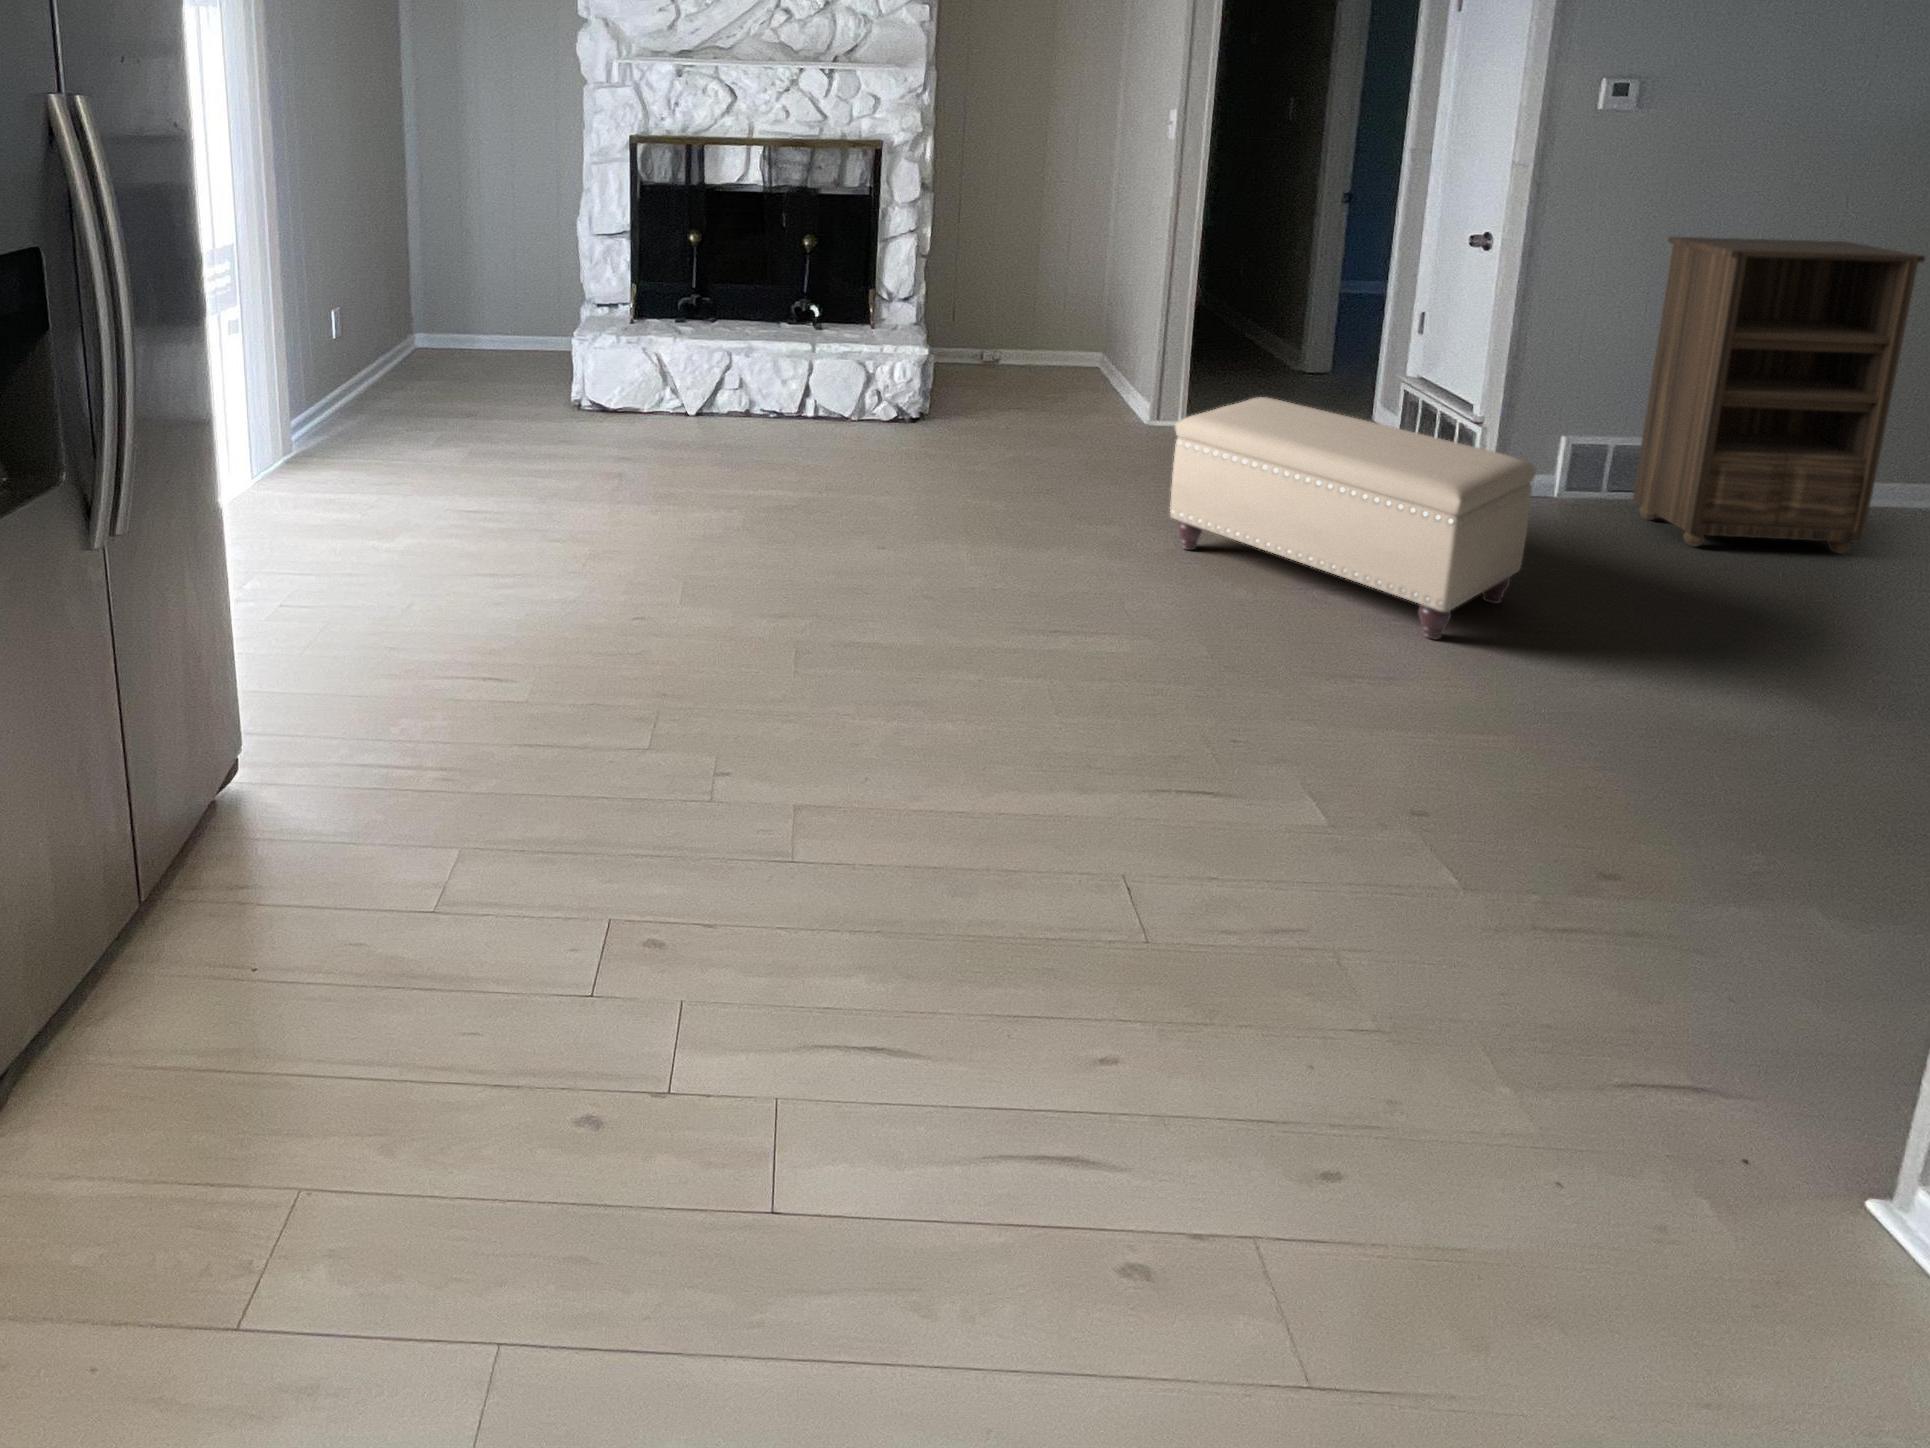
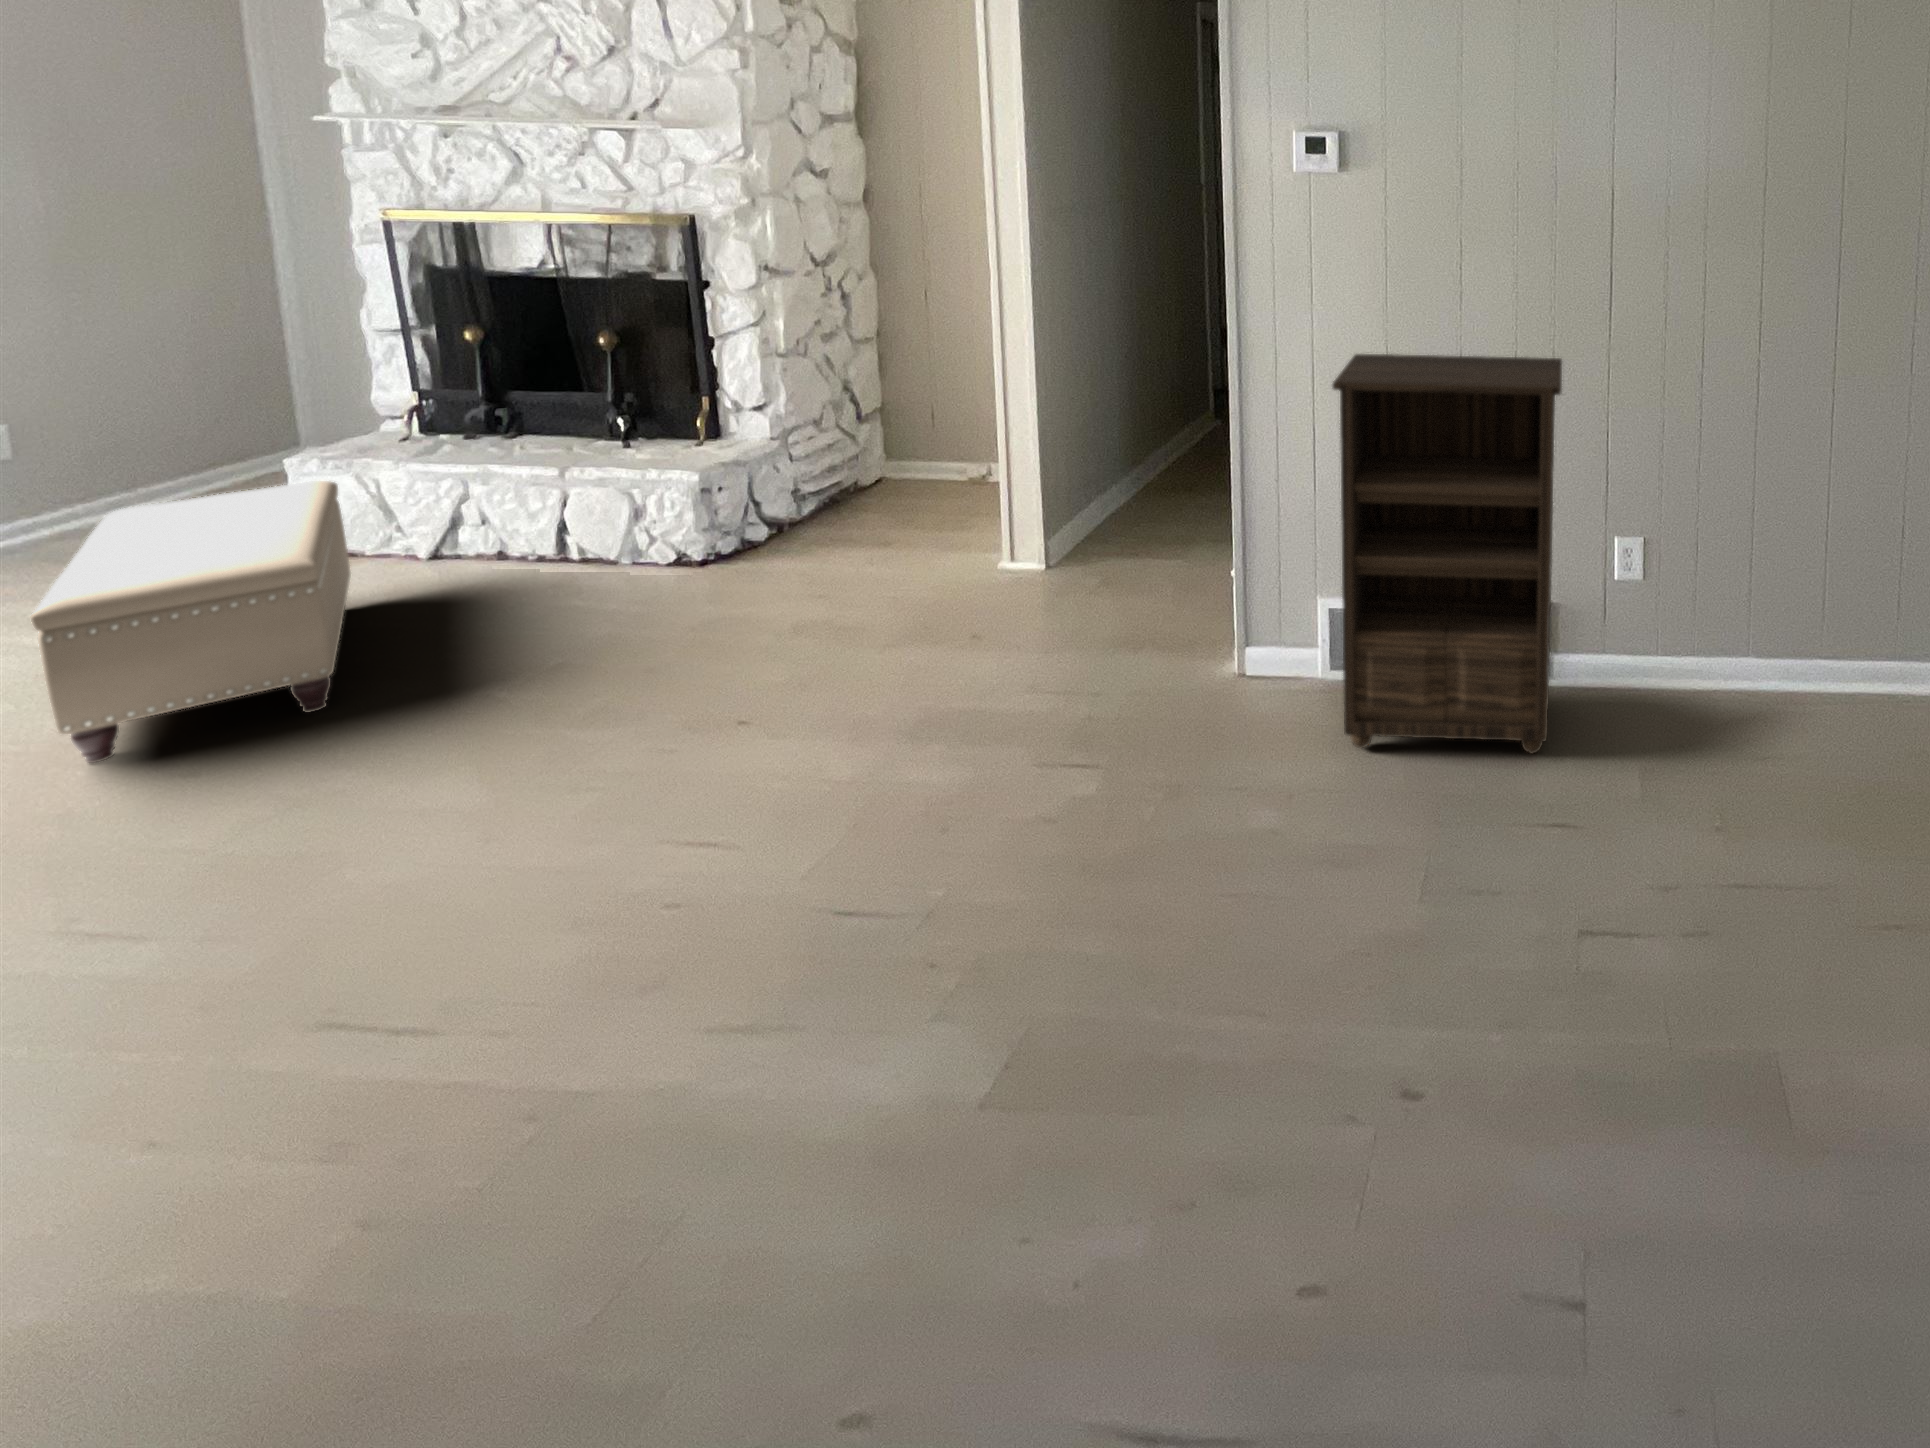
ottoman: present [1170,397,1536,639] -> present [31,481,351,763]

